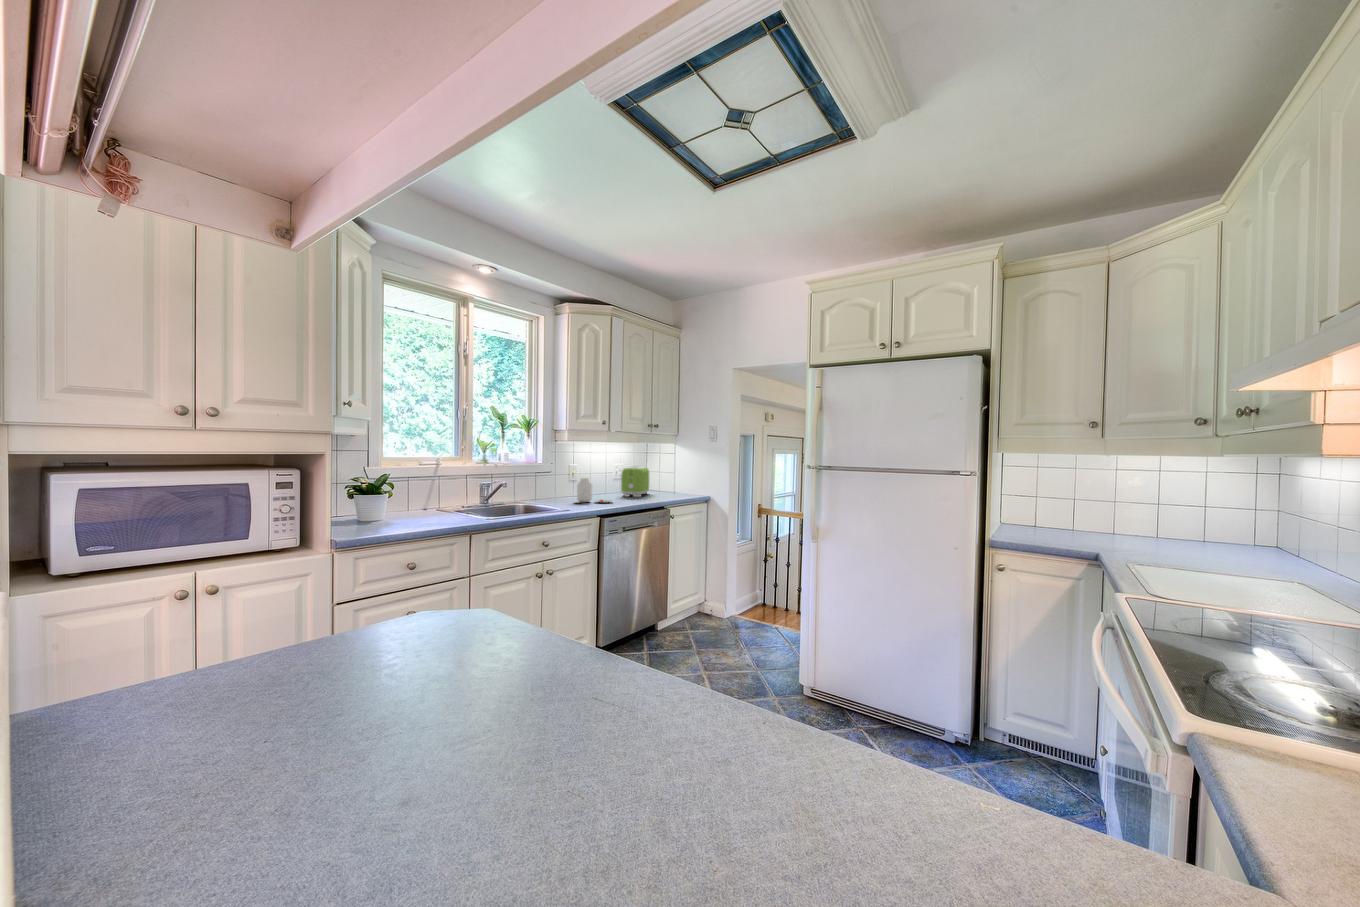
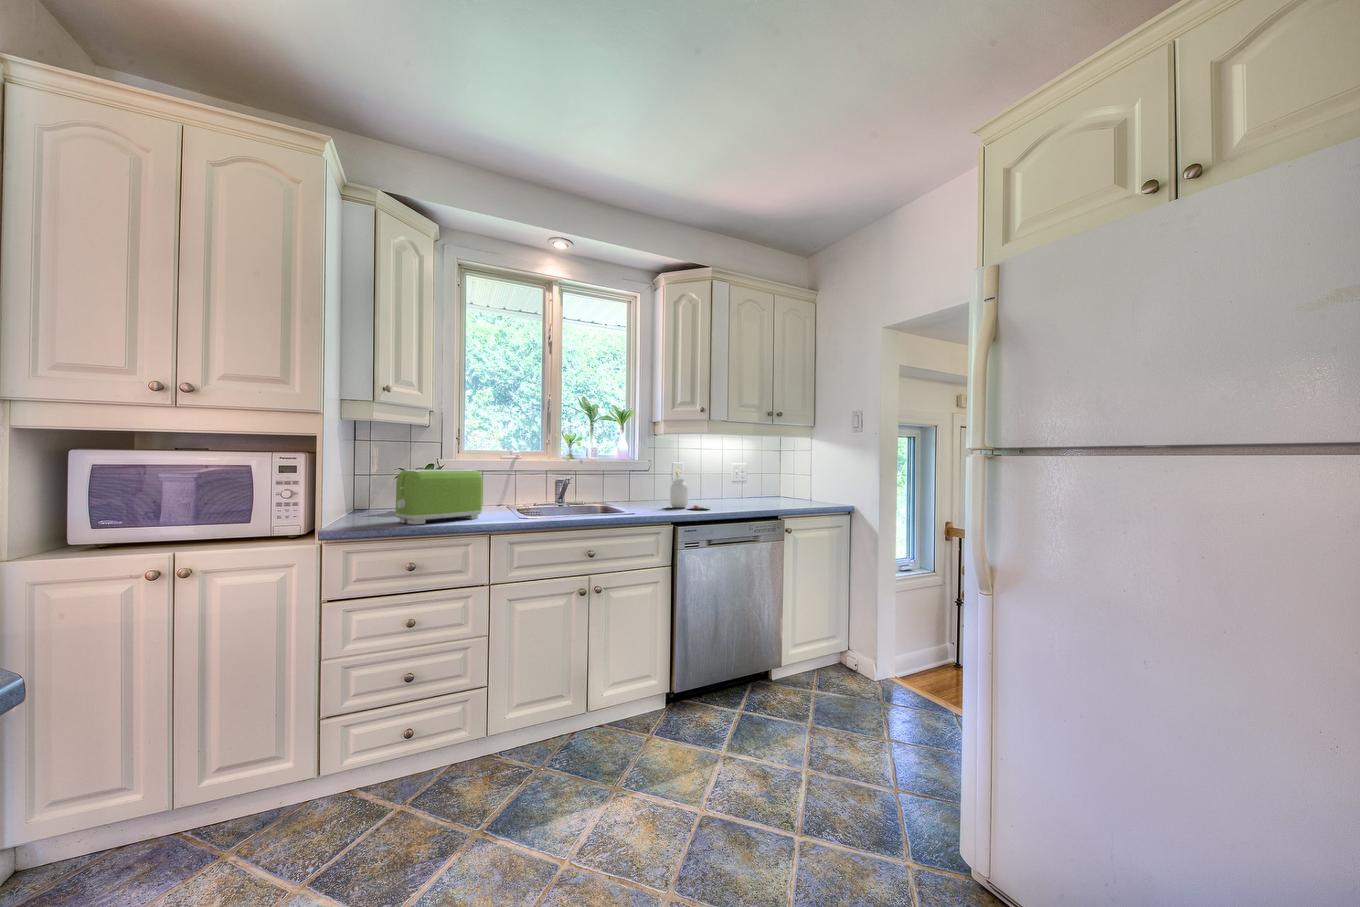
toaster: present [621,466,649,497] -> present [396,469,483,524]

